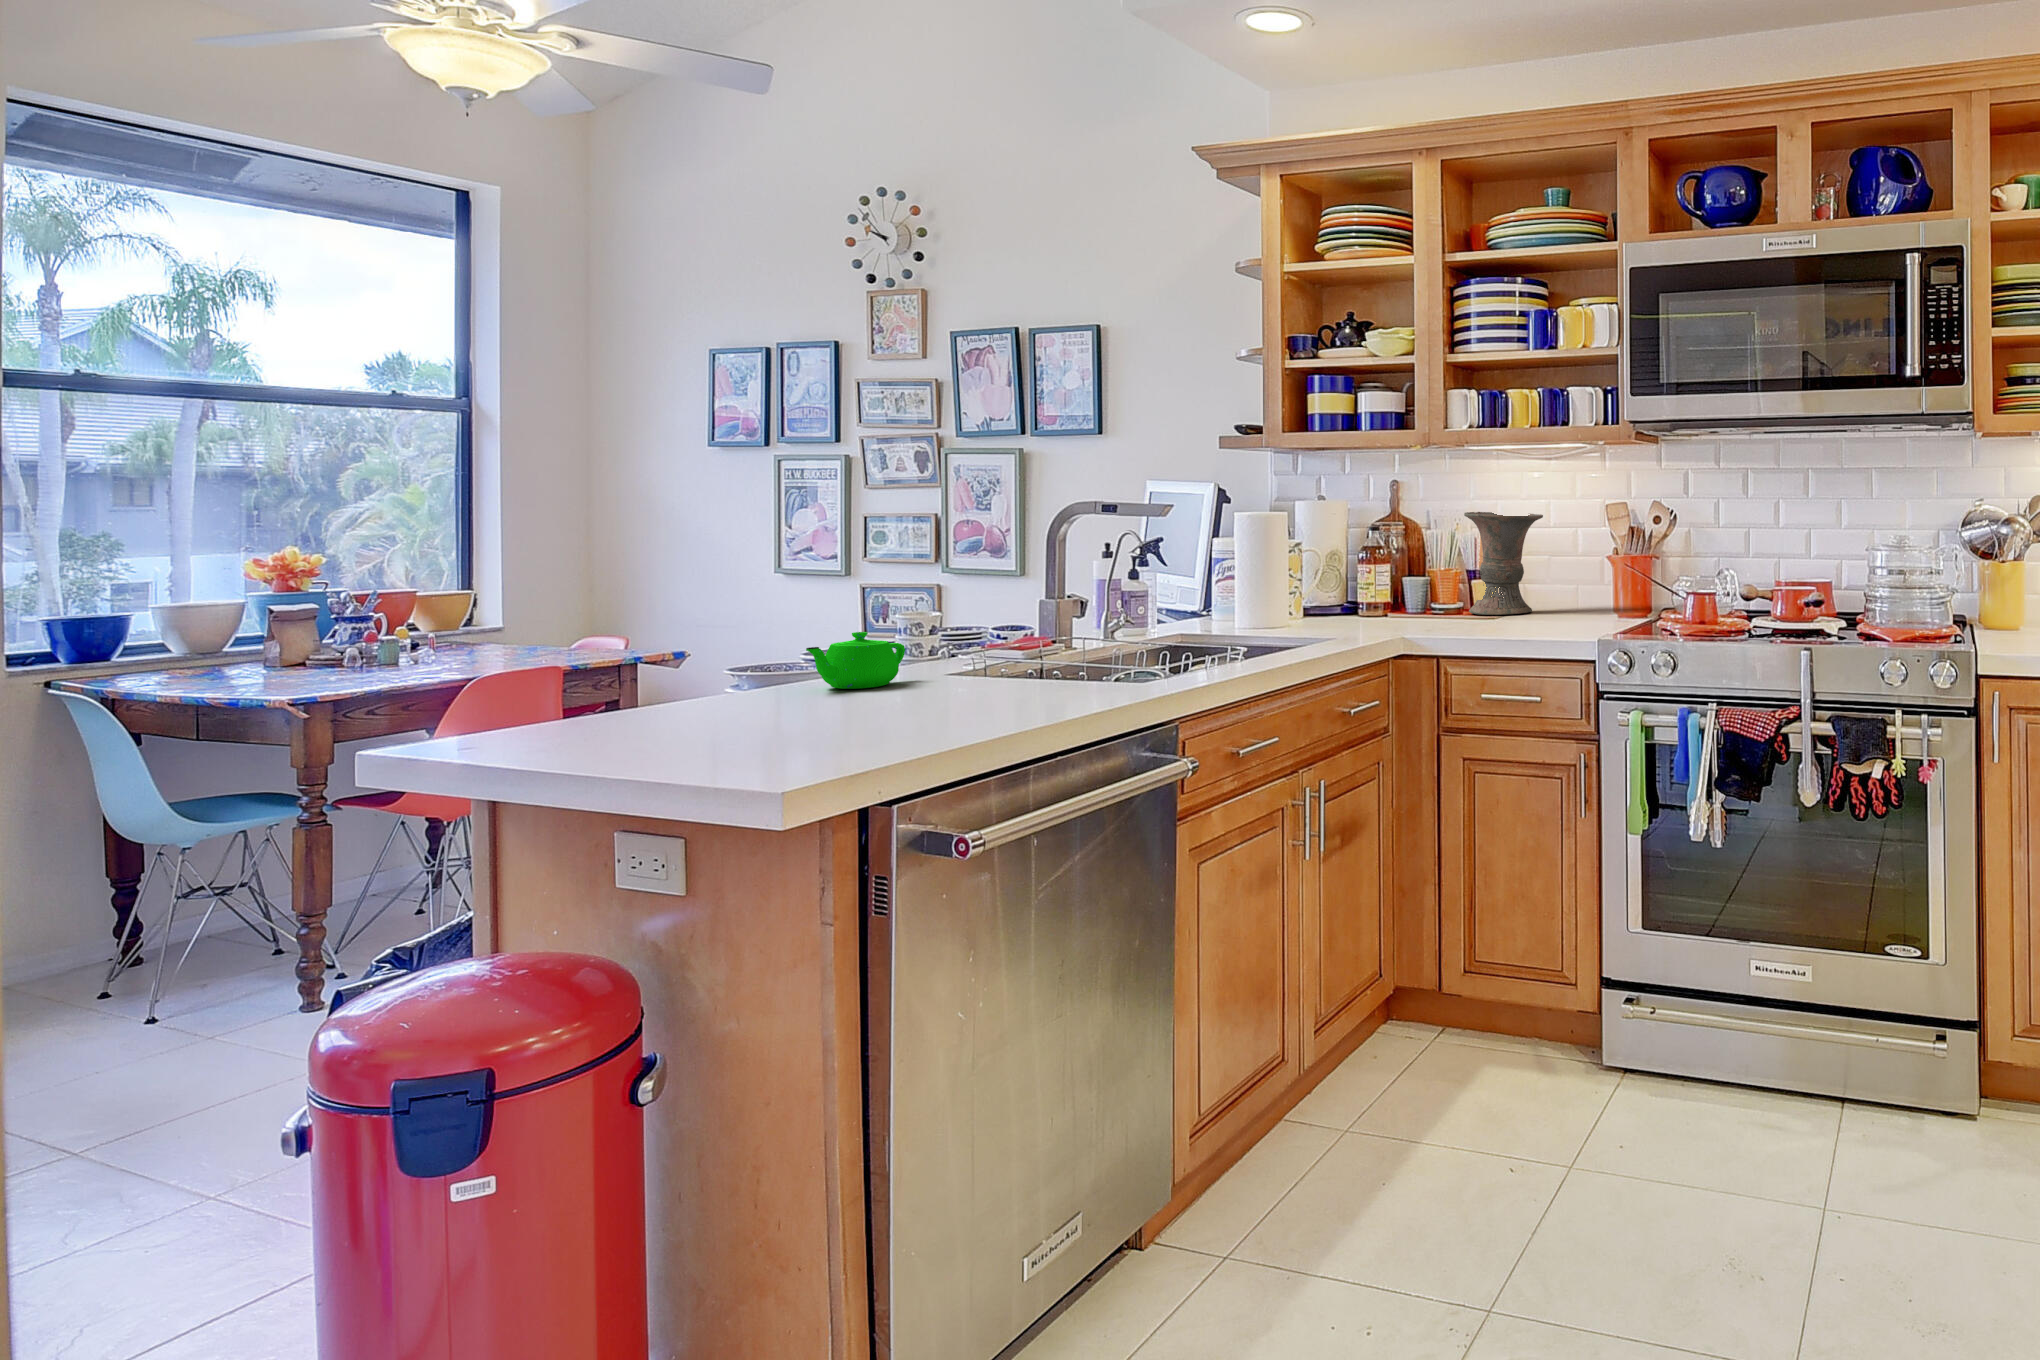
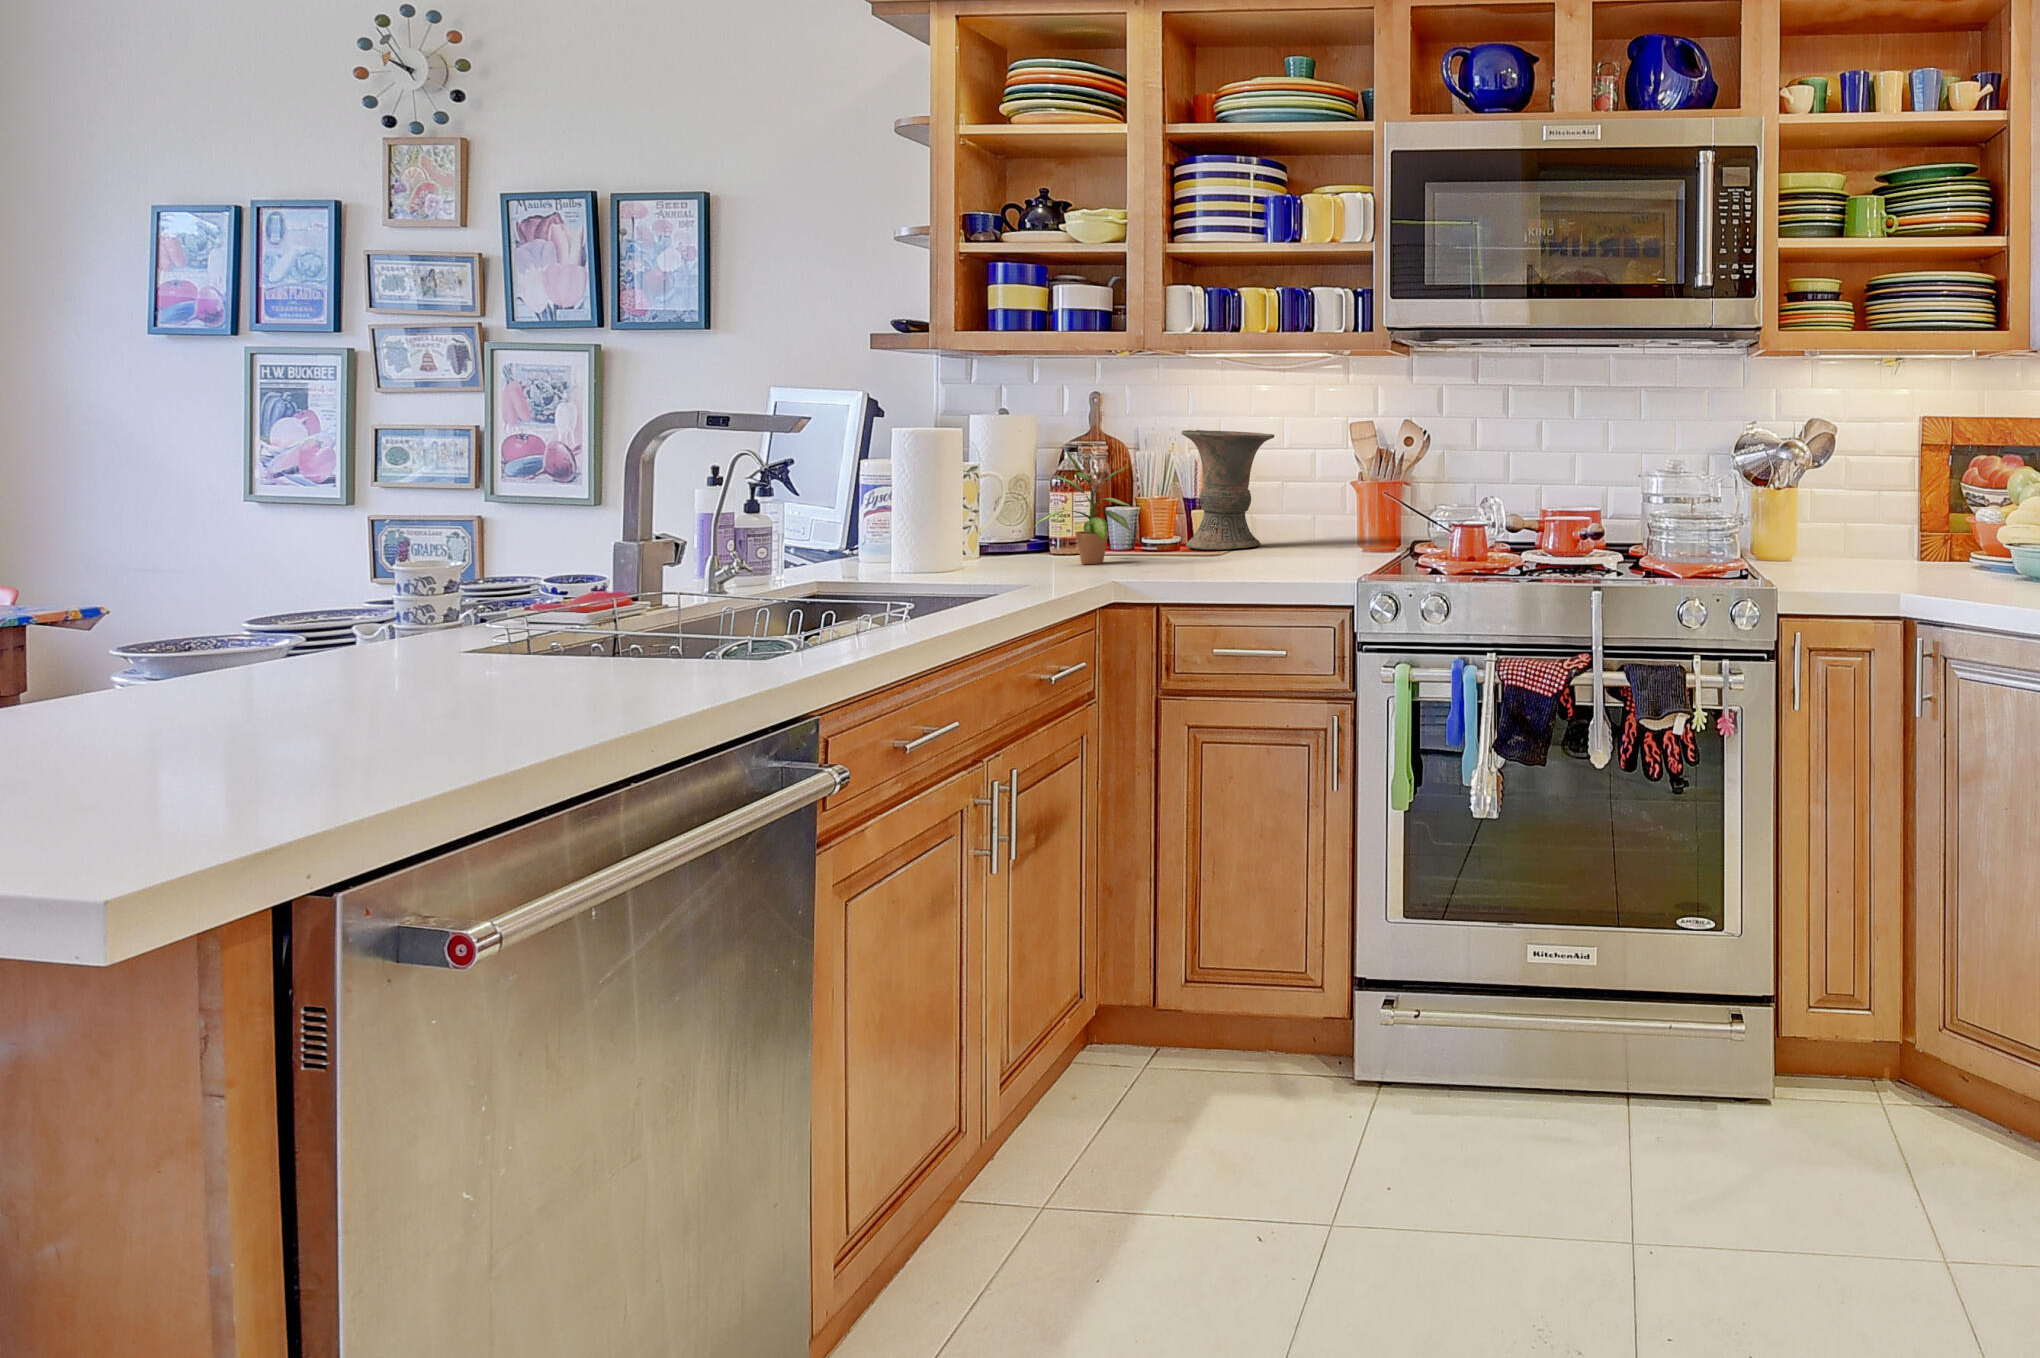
potted plant: none [1342,527,1420,625] -> present [1035,449,1130,564]
teapot: present [806,632,905,689] -> none [187,597,377,683]

